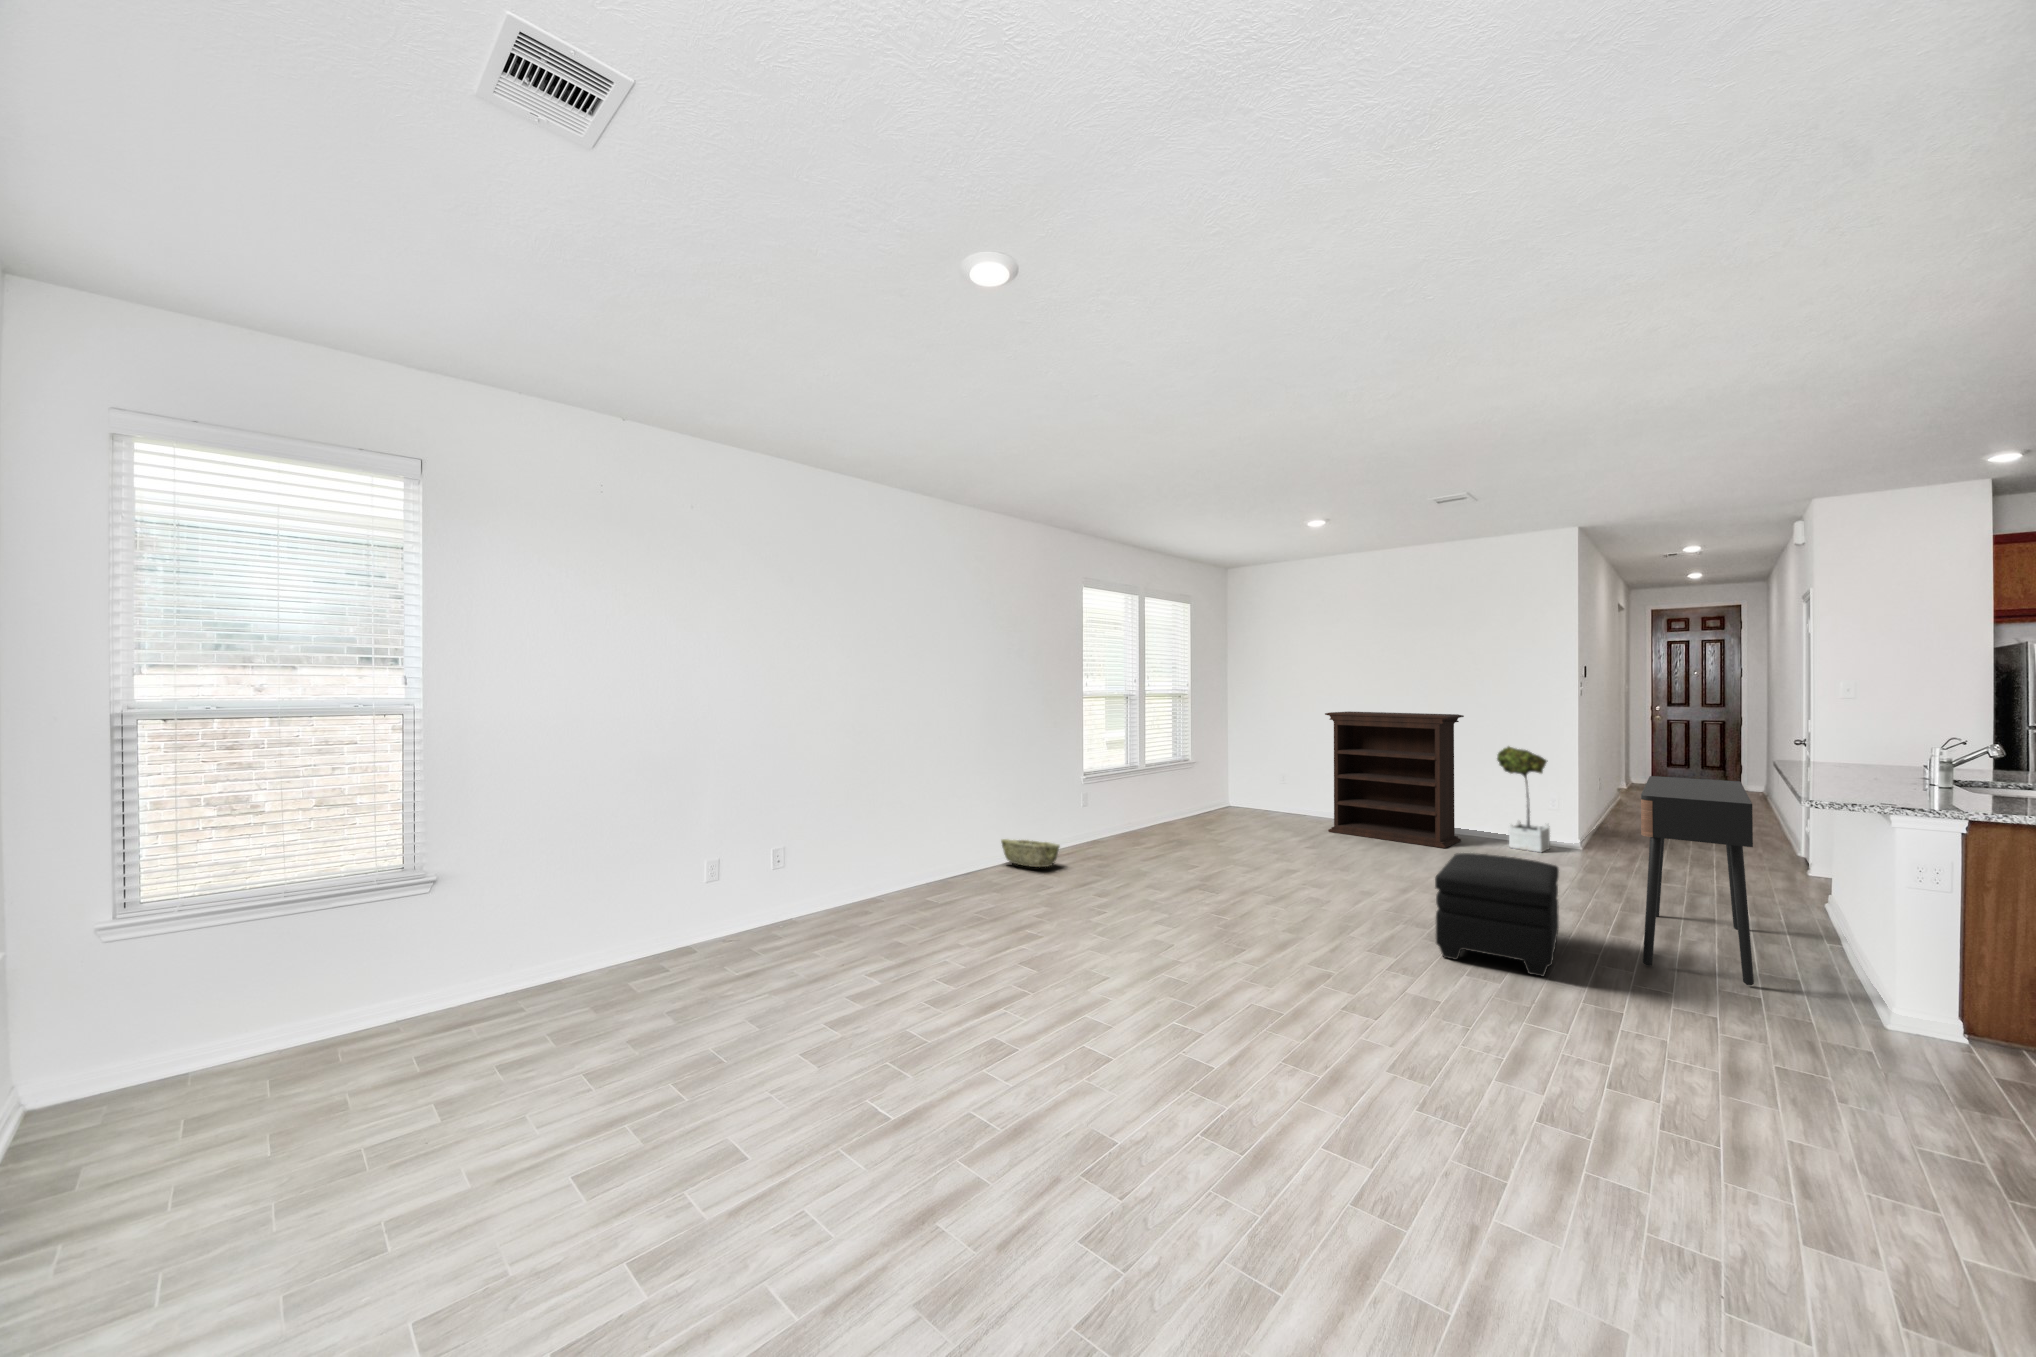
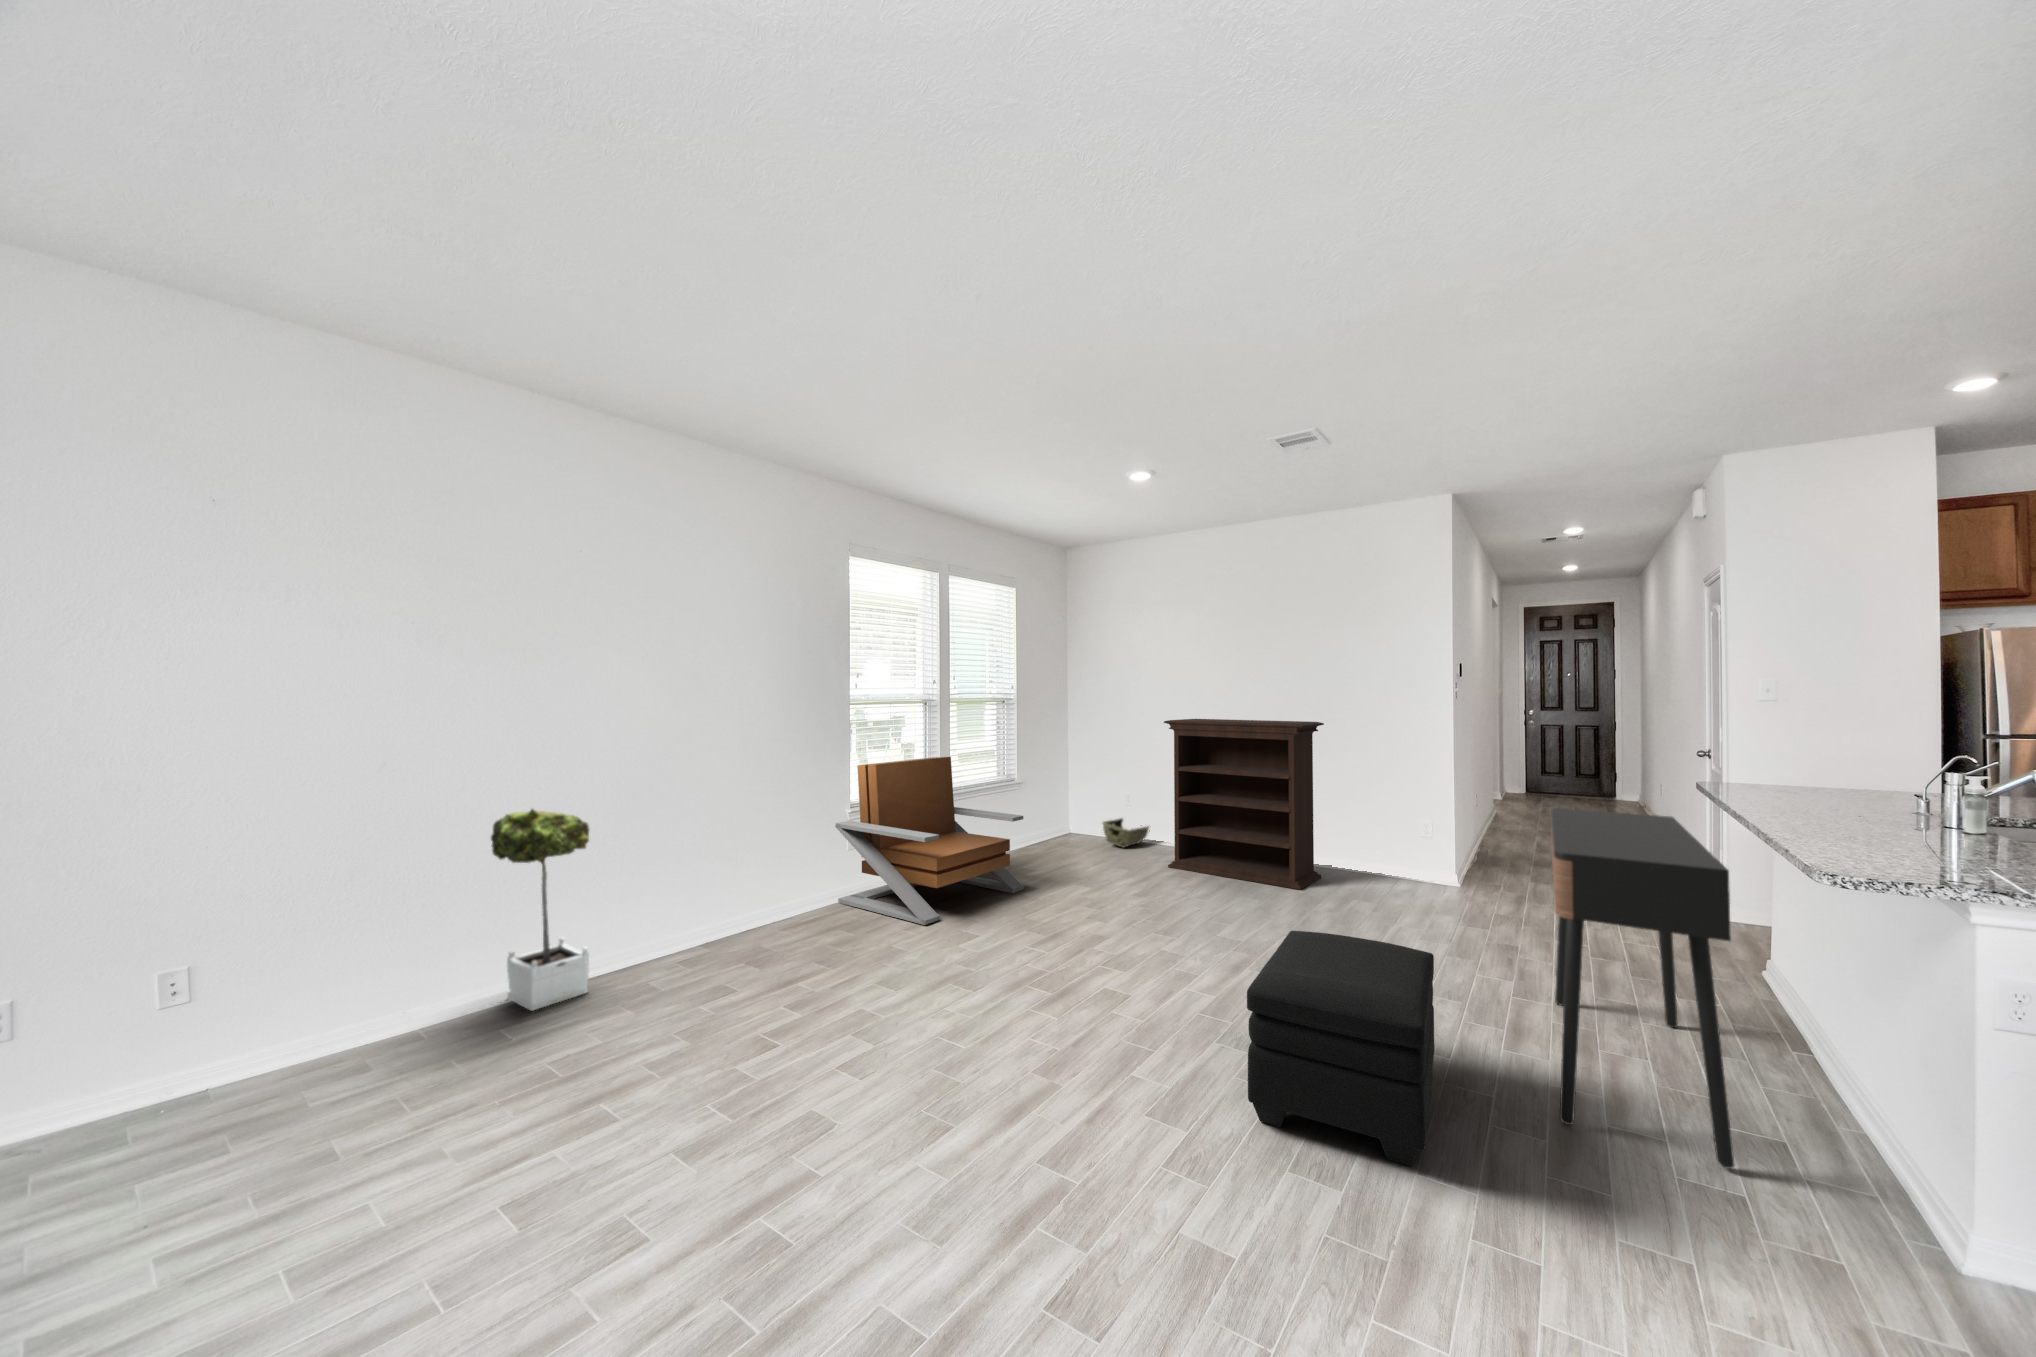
lounge chair: none [1078,740,1218,861] -> present [835,757,1024,925]
potted tree: present [1497,746,1550,852] -> present [491,809,589,1010]
woven basket: present [1001,839,1060,867] -> present [1103,818,1150,848]

